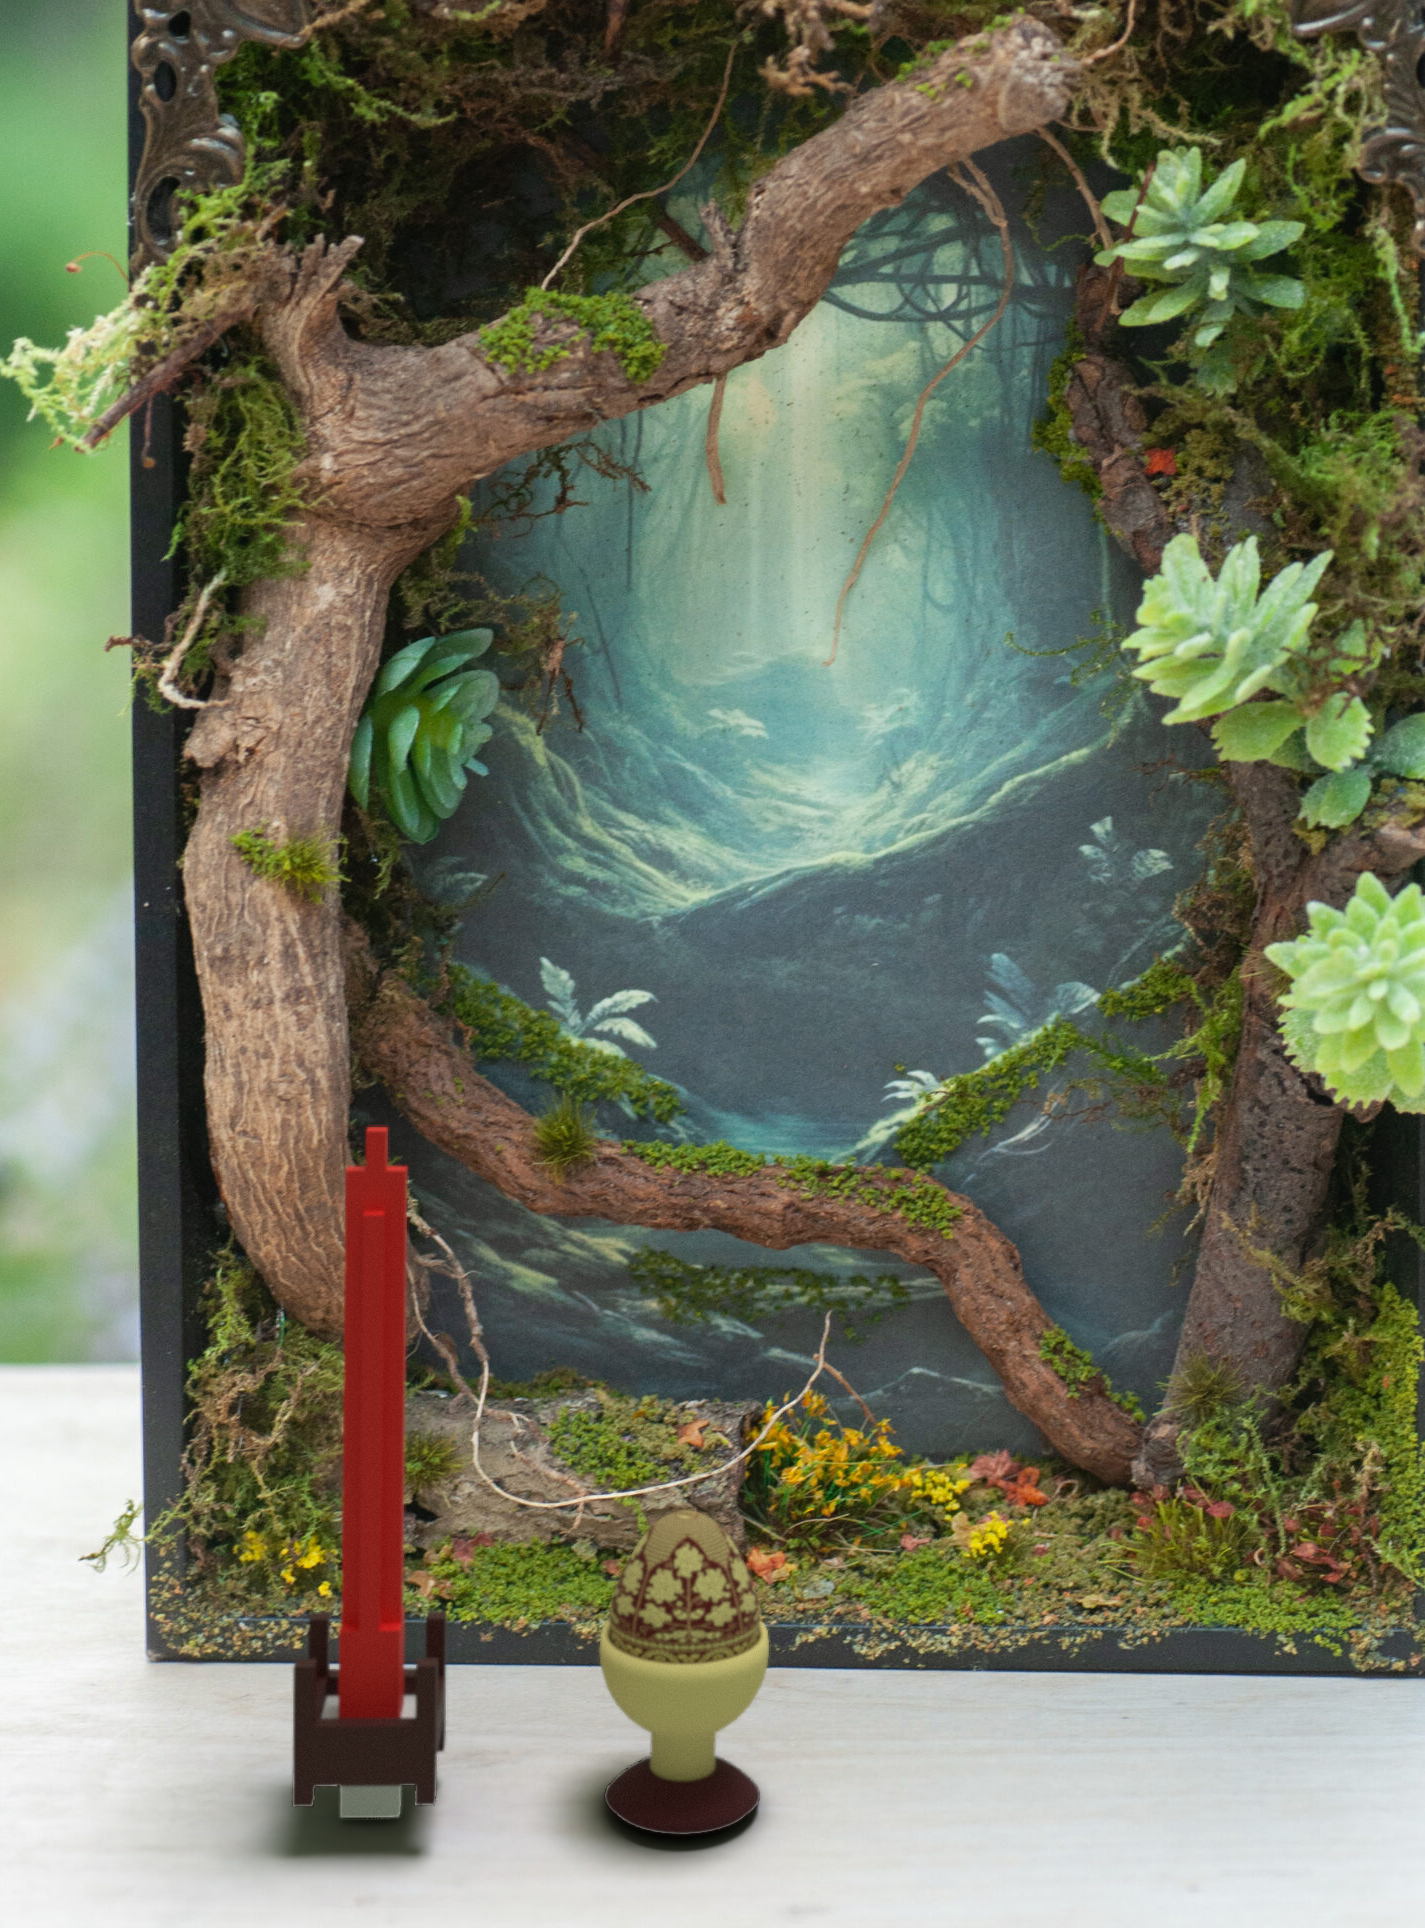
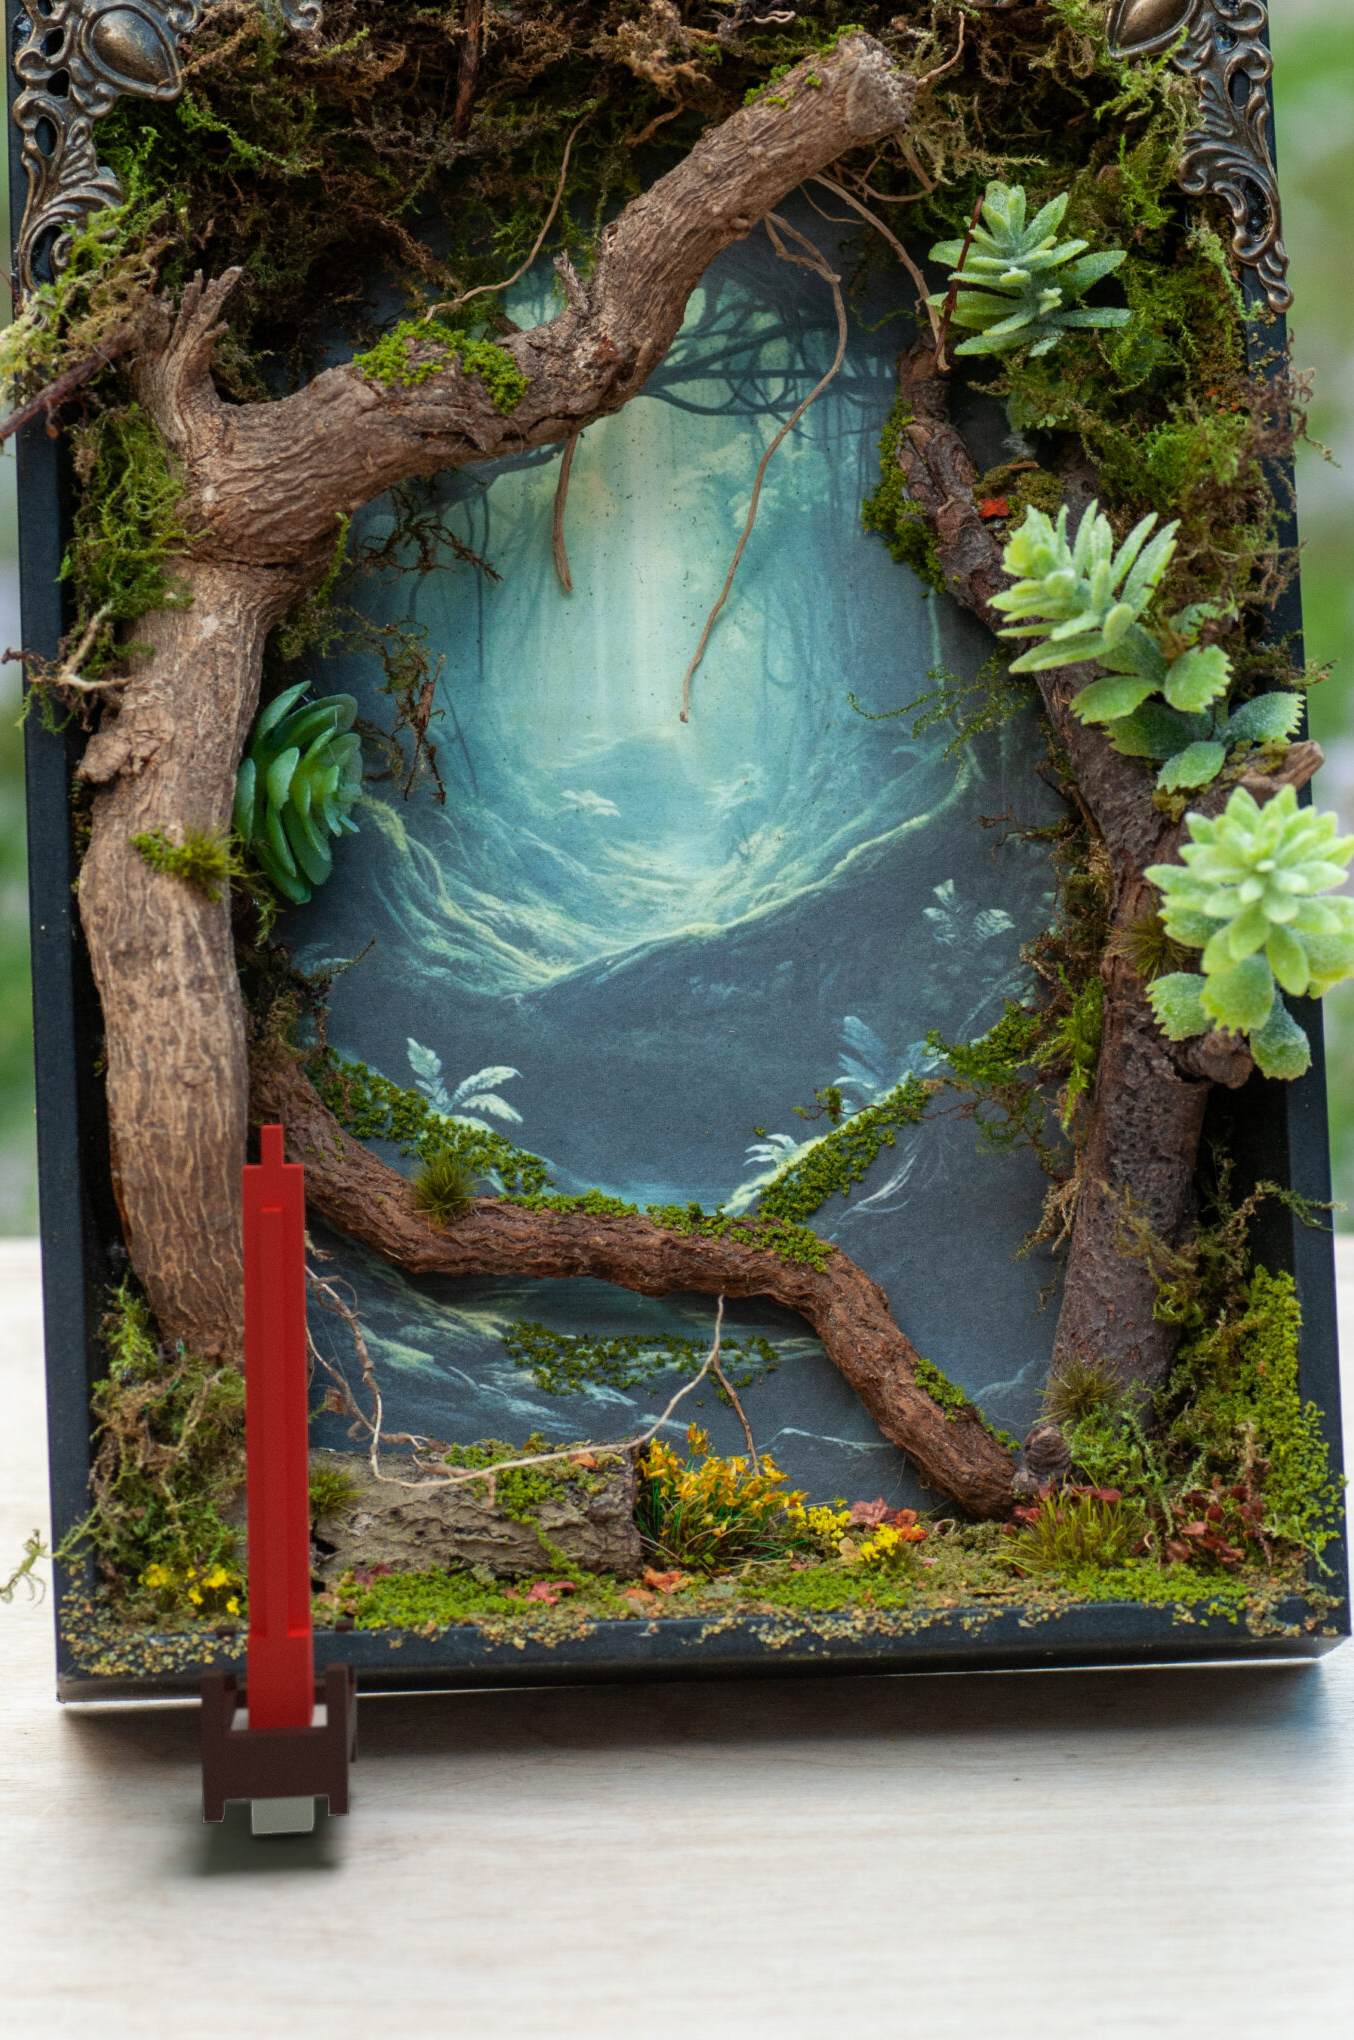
decorative egg: present [600,1510,769,1835] -> none [510,1503,680,1836]

